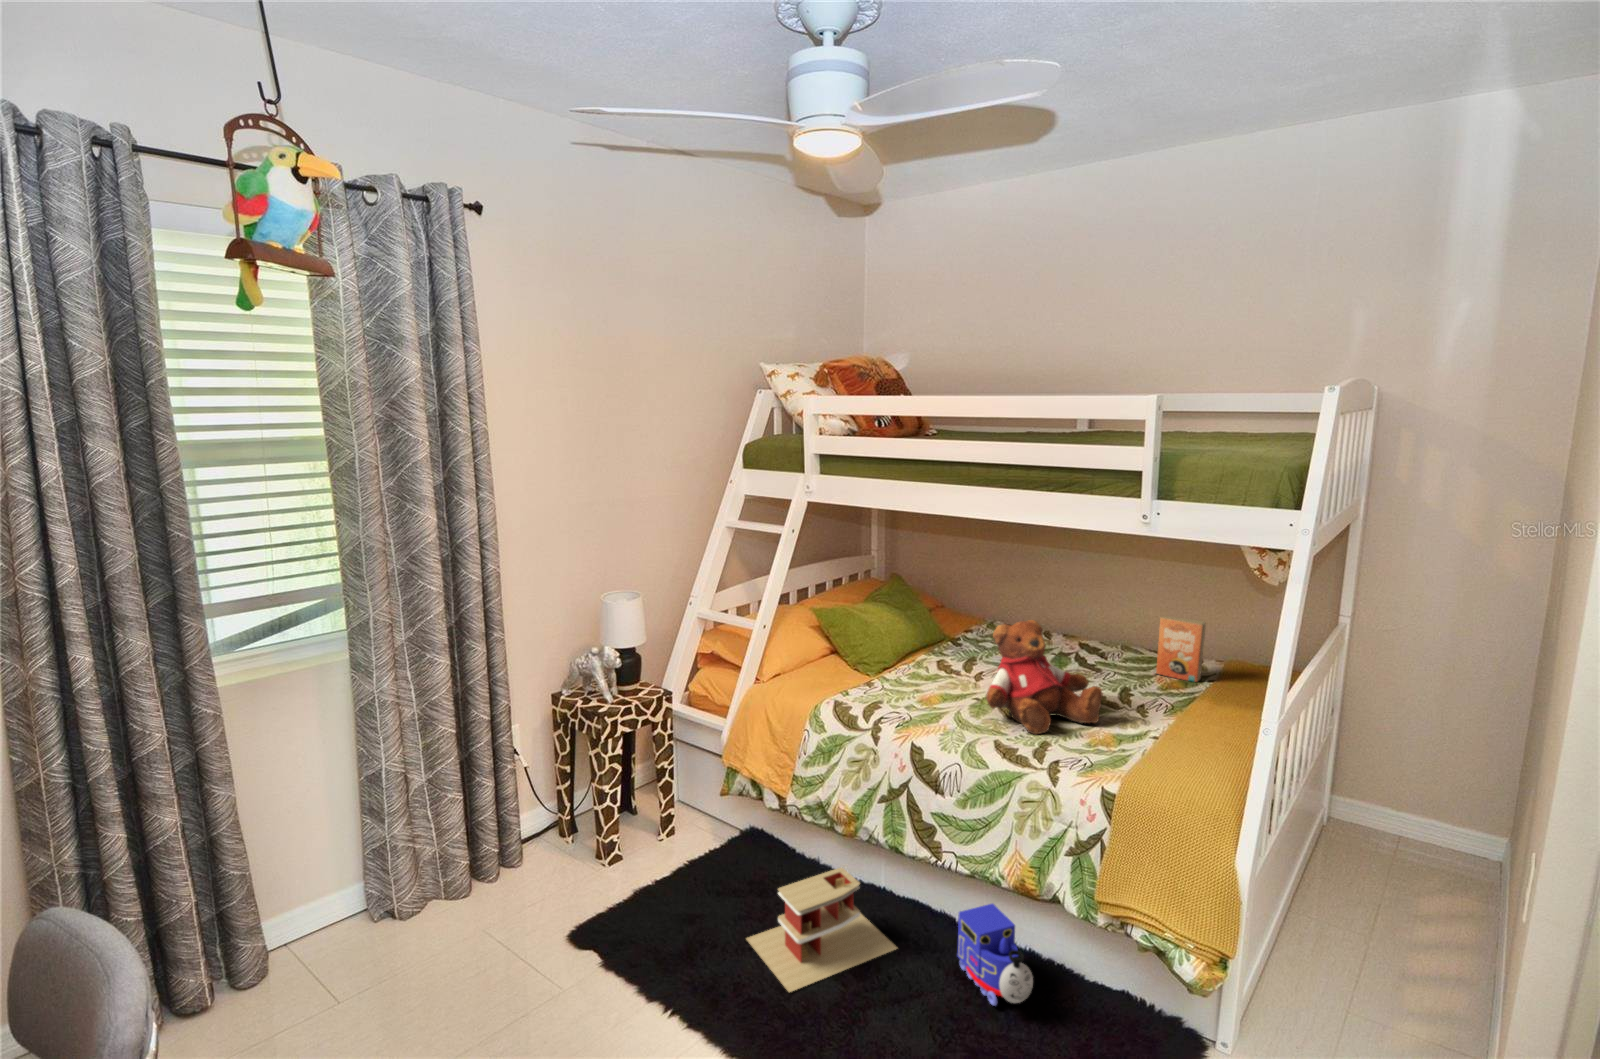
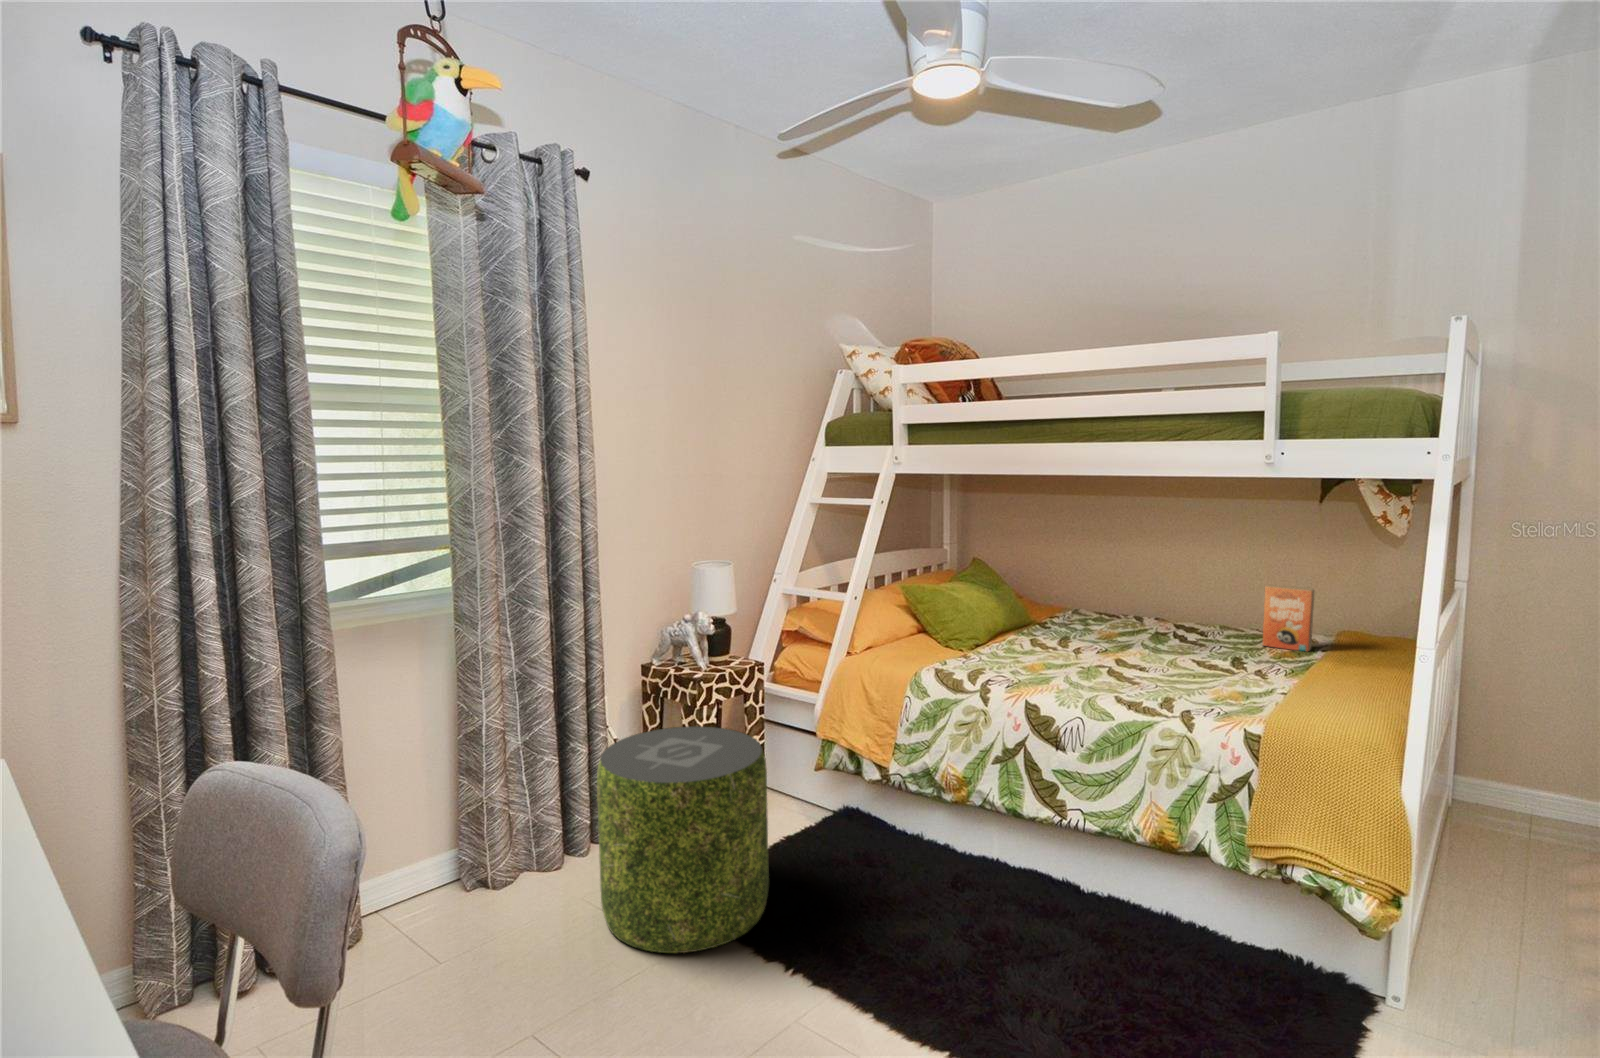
teddy bear: present [986,620,1103,734] -> none [1100,579,1223,689]
pouf: none [490,764,661,992] -> present [597,726,769,953]
toy house: present [747,868,897,992] -> none [858,832,1022,954]
toy train: present [957,904,1033,1006] -> none [1090,862,1181,966]

